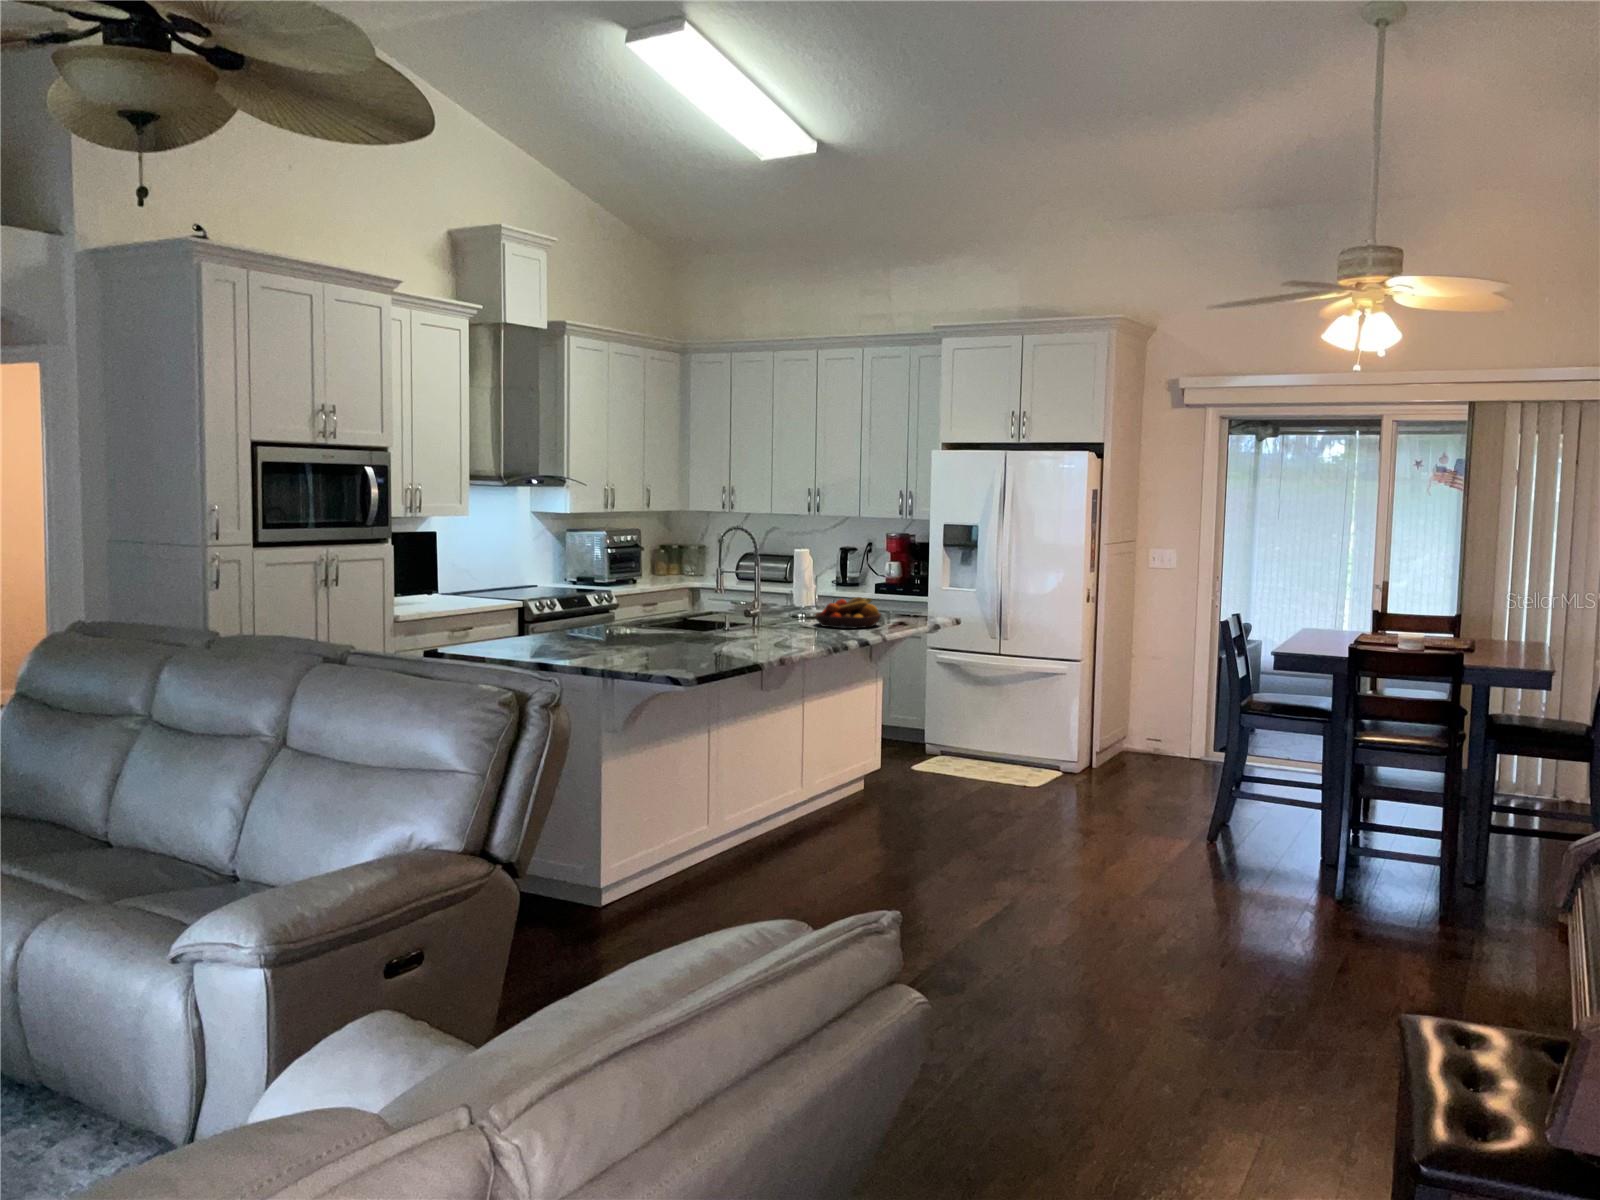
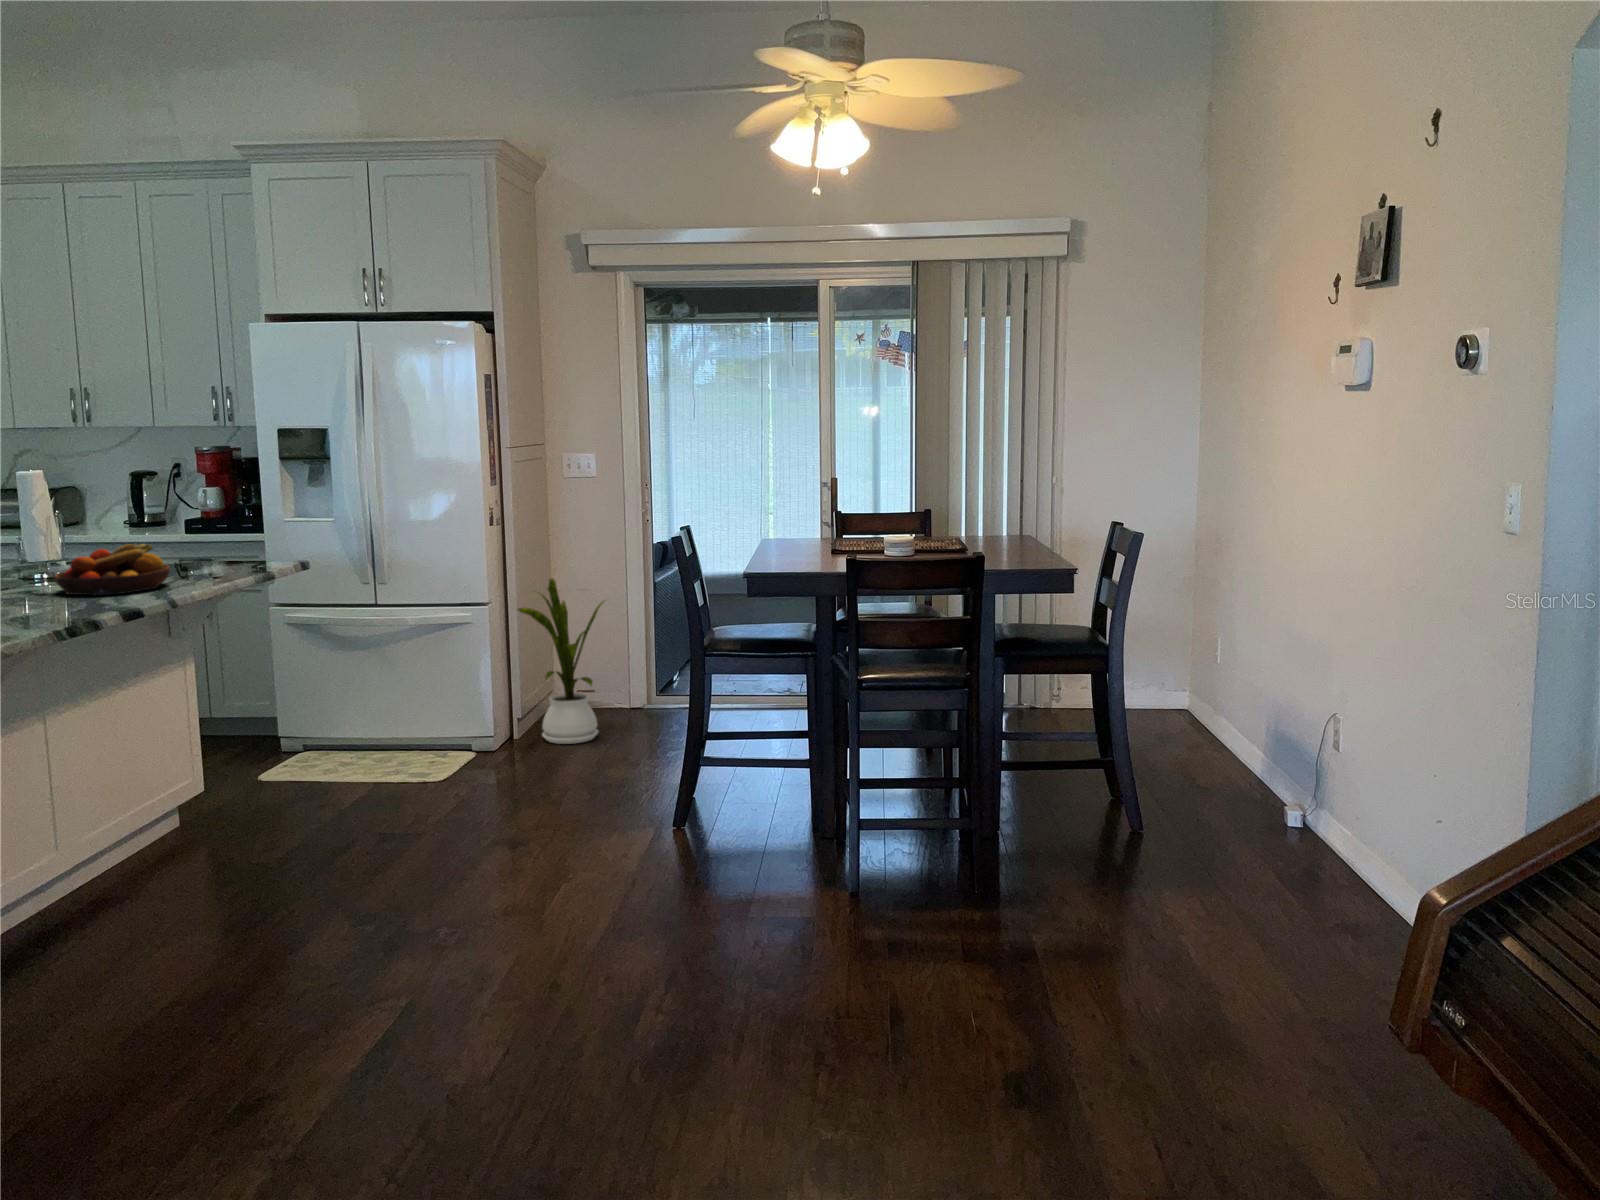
house plant: none [1104,645,1178,777] -> present [518,578,604,744]

